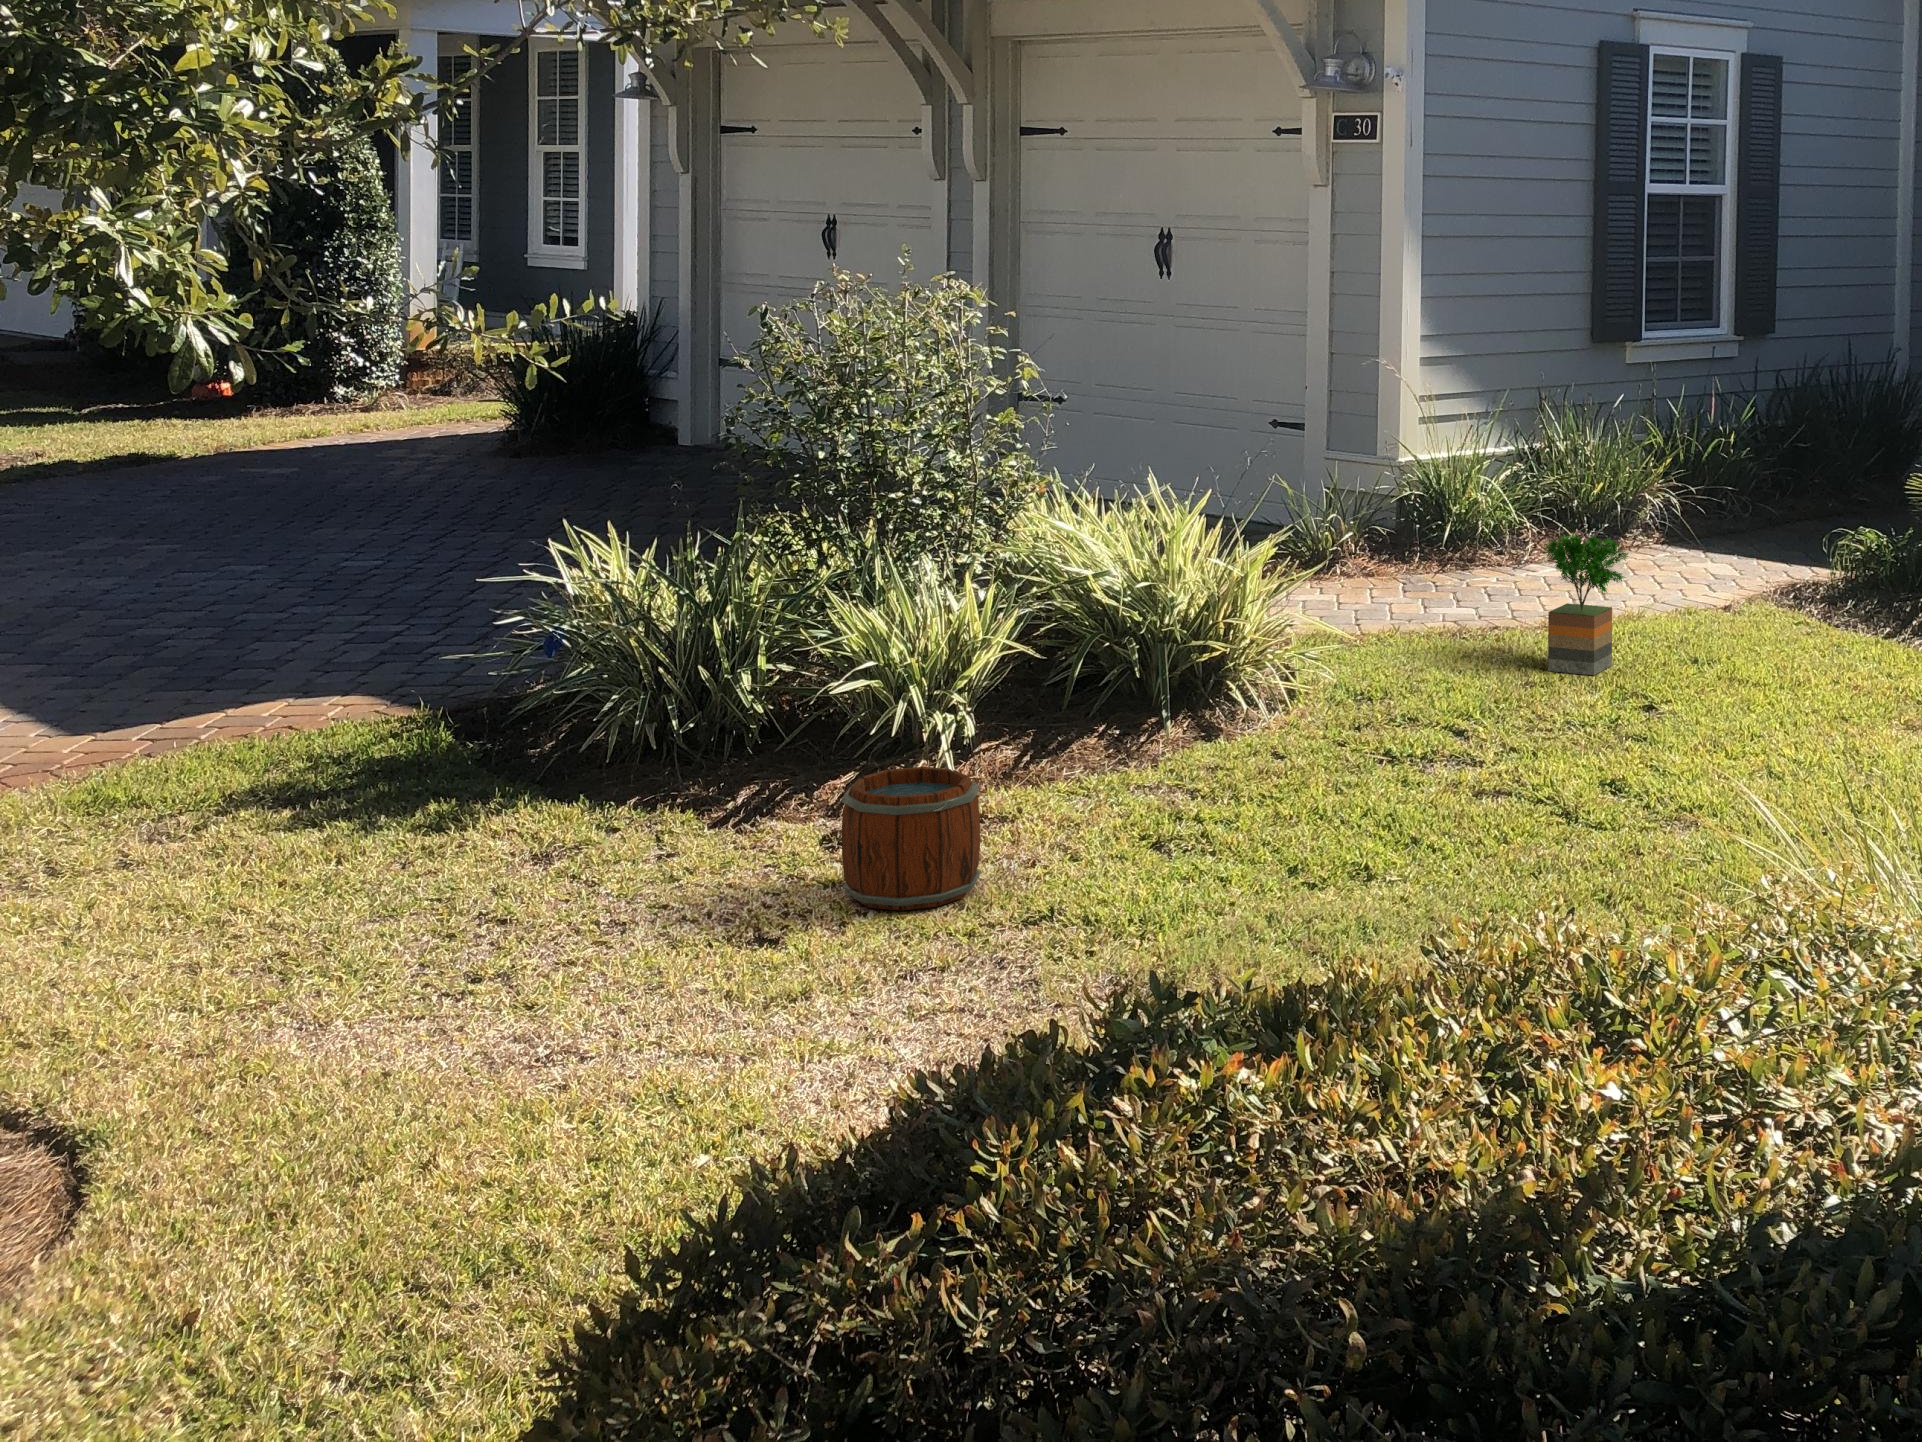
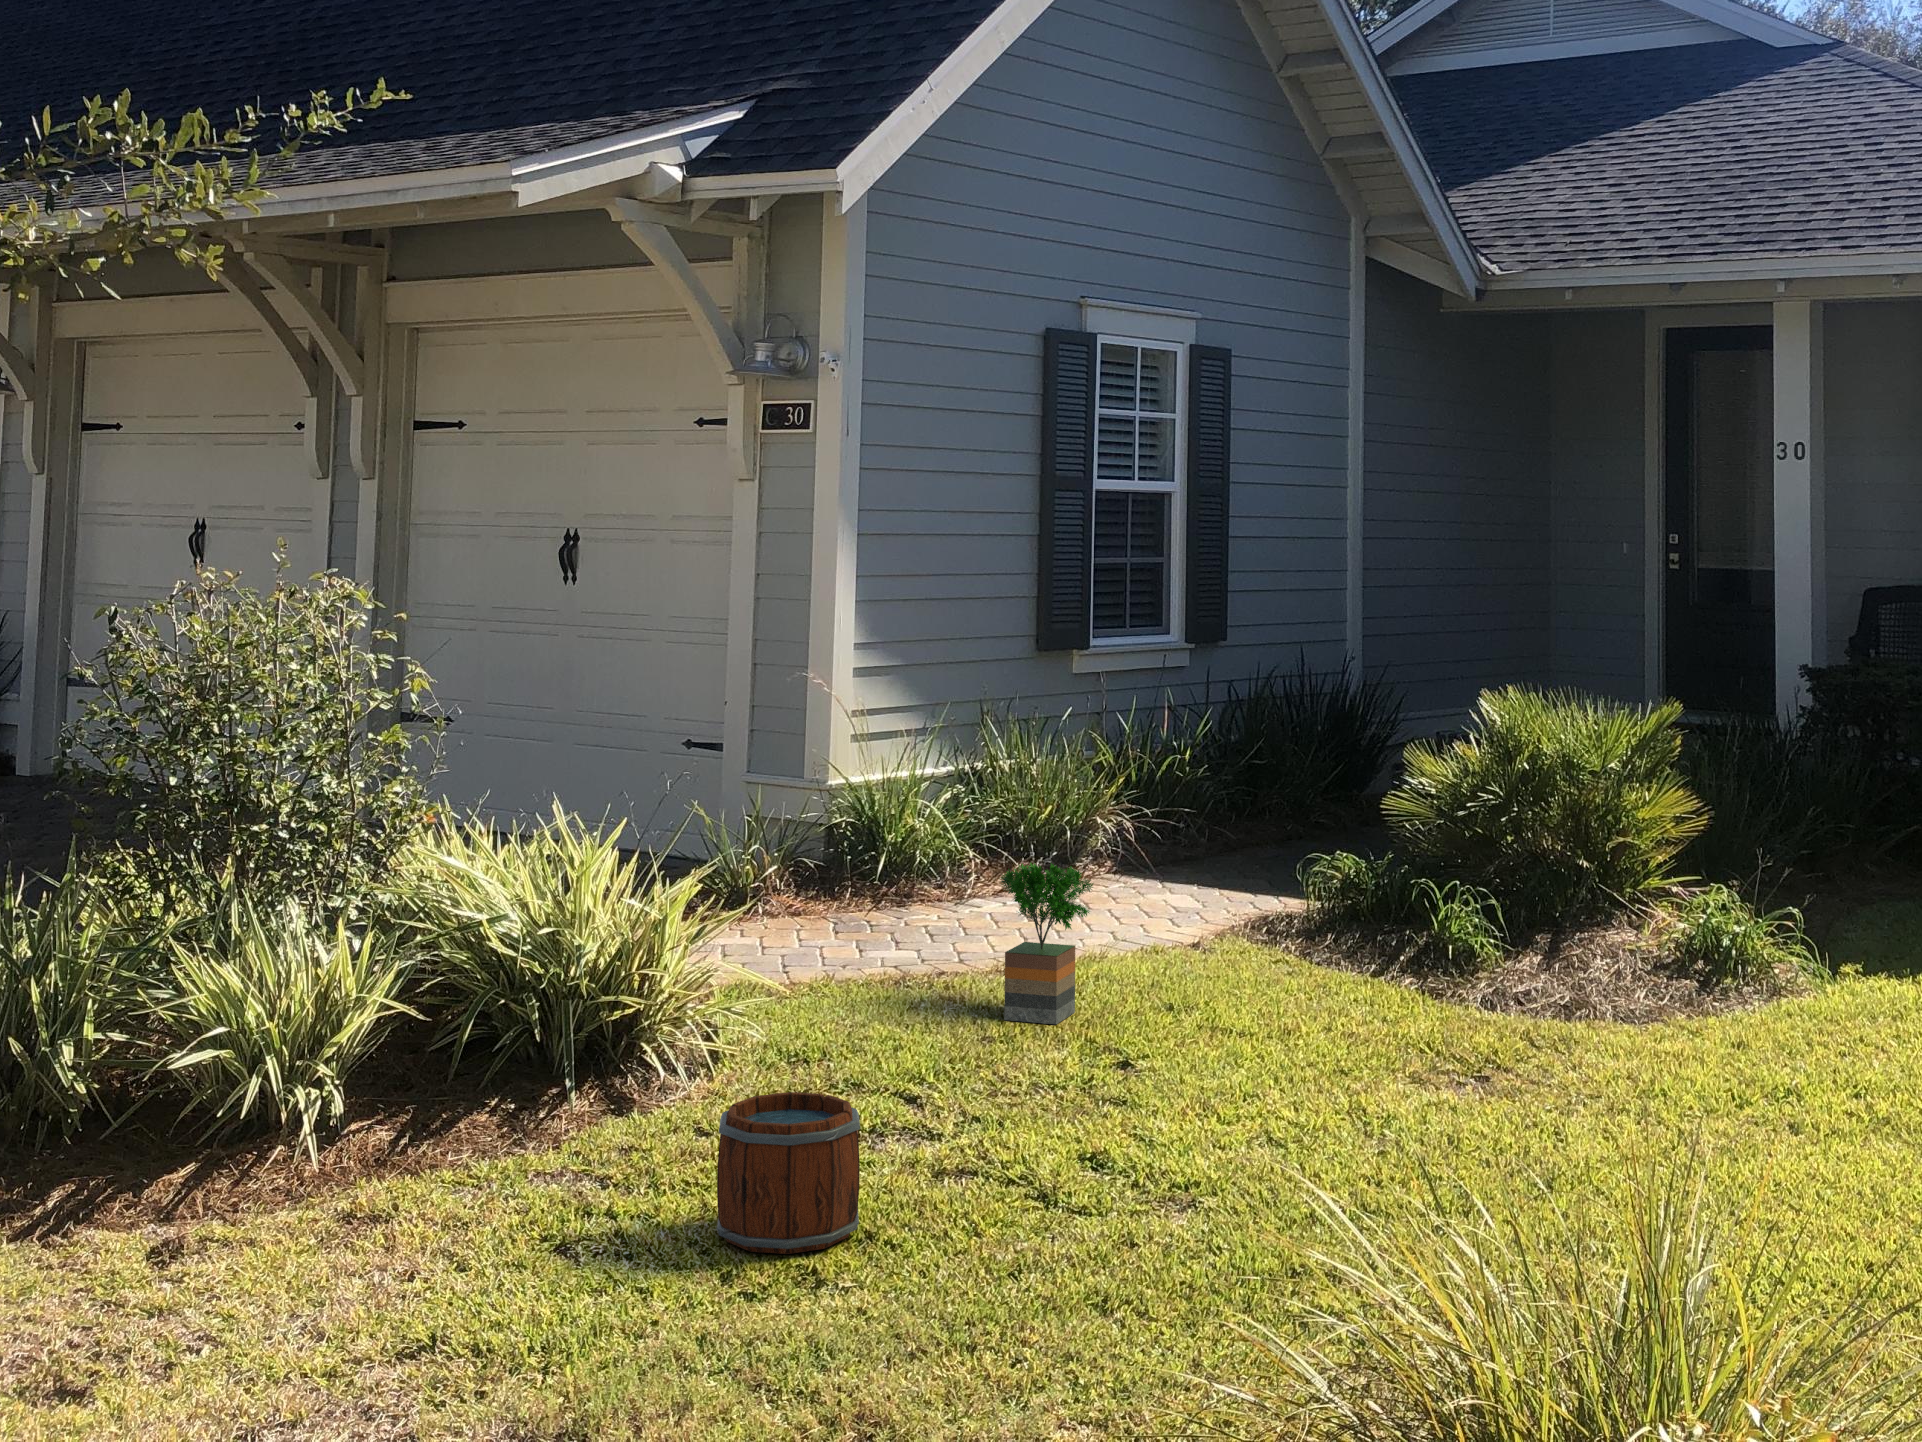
bucket: present [842,767,980,911] -> present [717,1092,860,1254]

